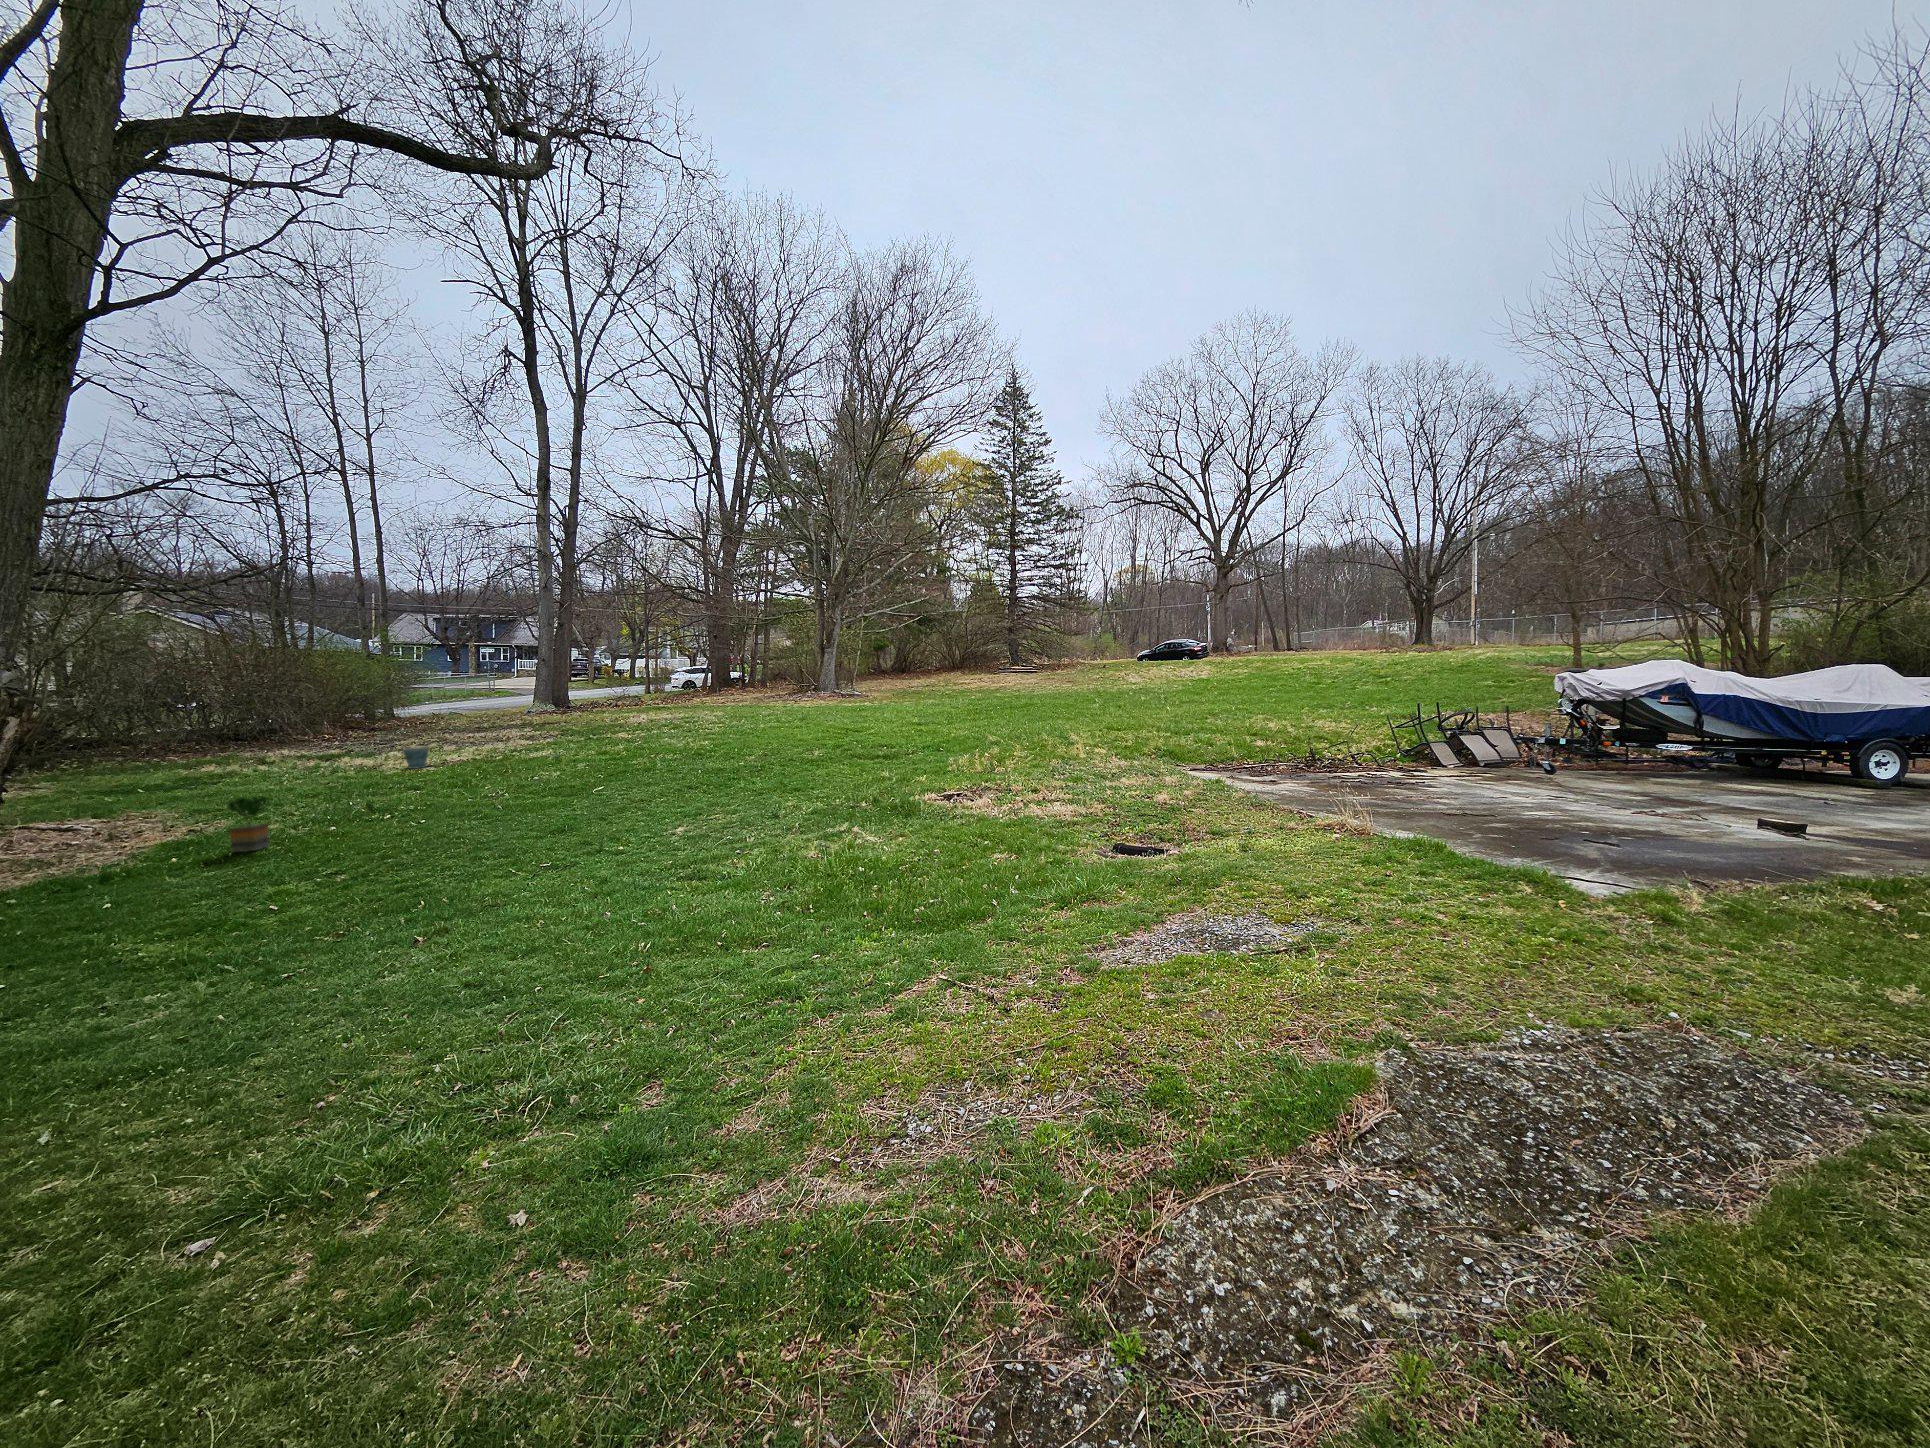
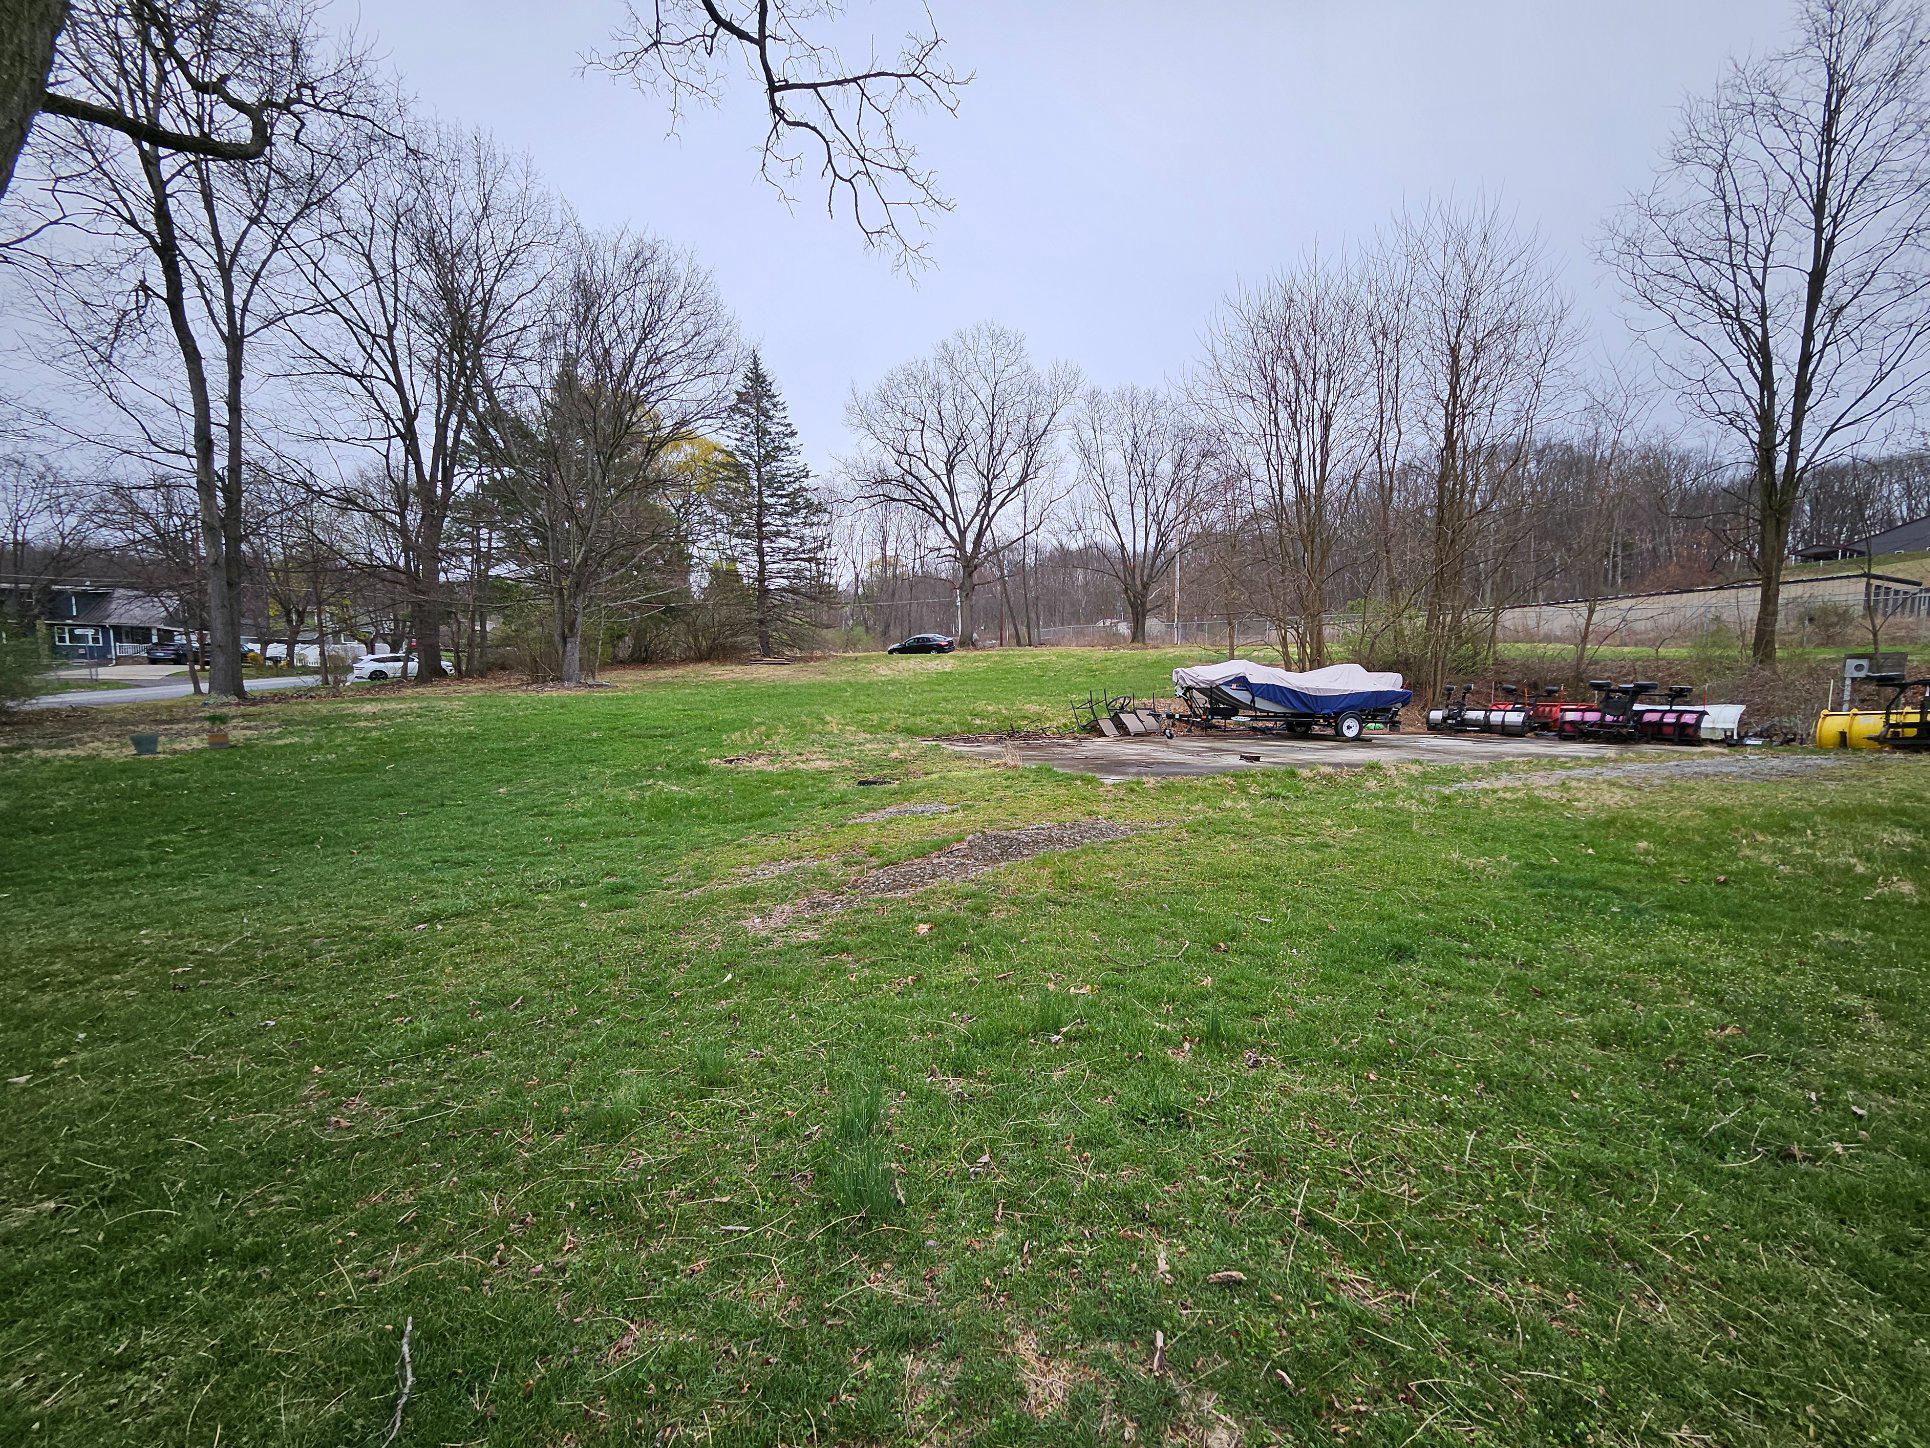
potted tree: present [228,796,271,852] -> present [202,715,231,749]

